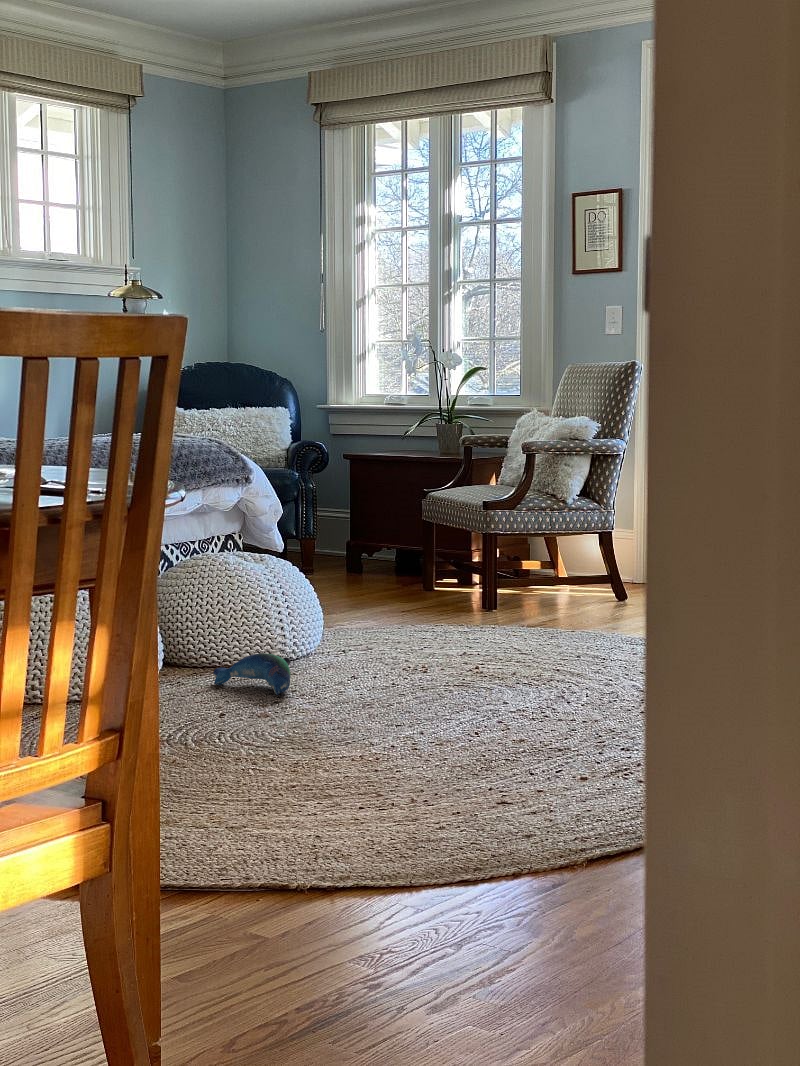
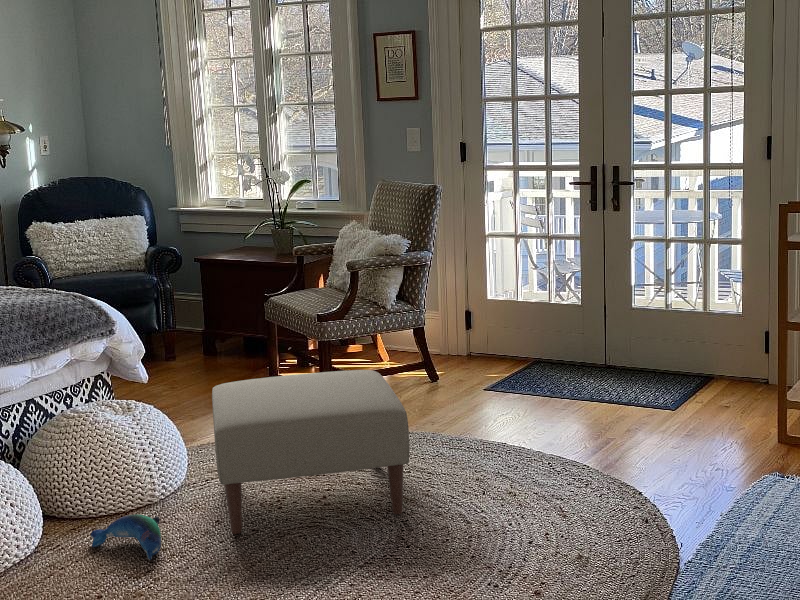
ottoman: none [357,536,580,686] -> present [212,370,410,534]

